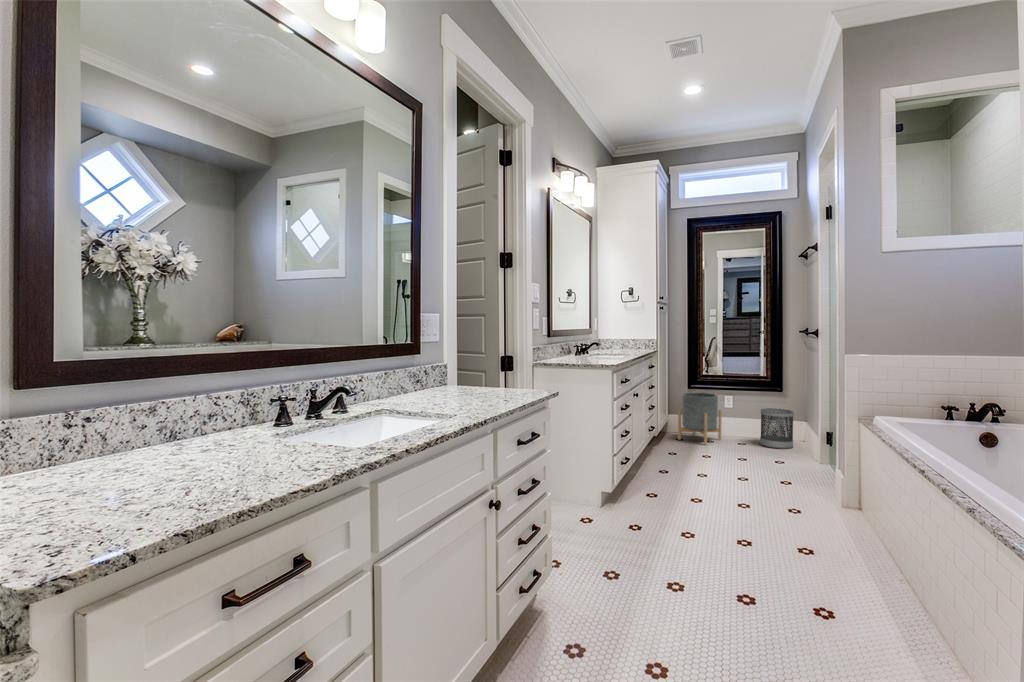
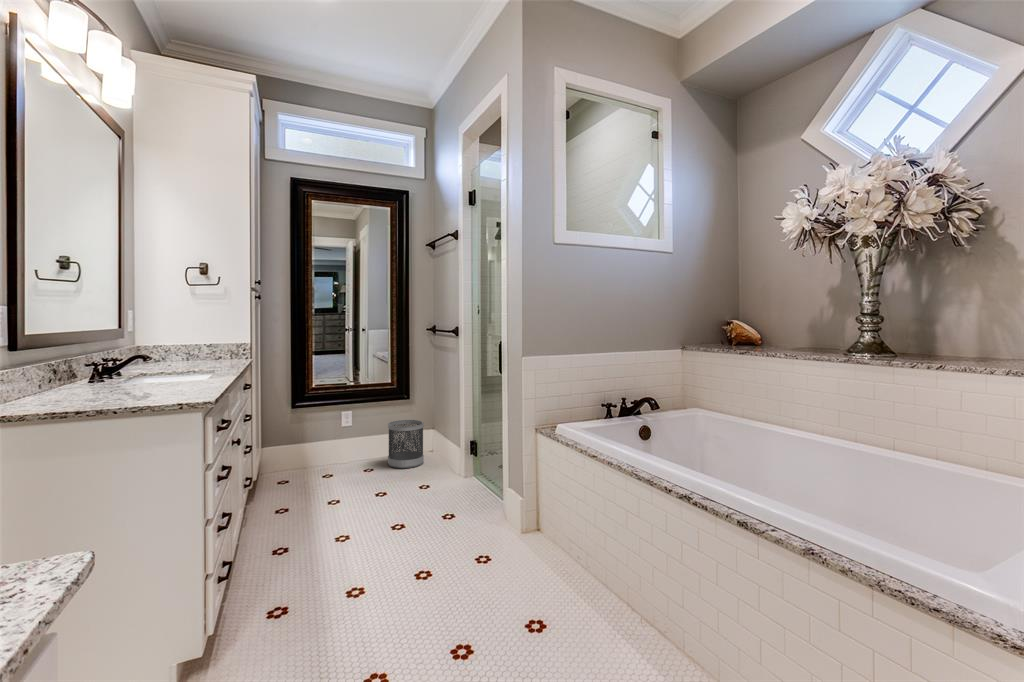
planter: present [678,392,722,445] -> none [285,412,342,484]

